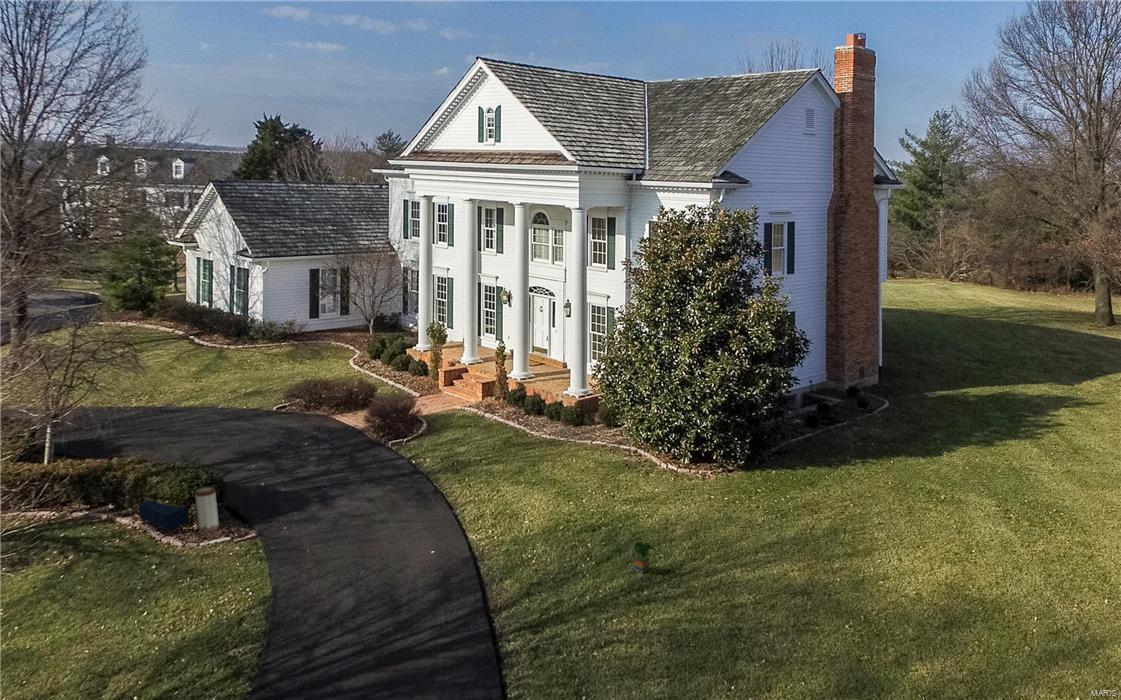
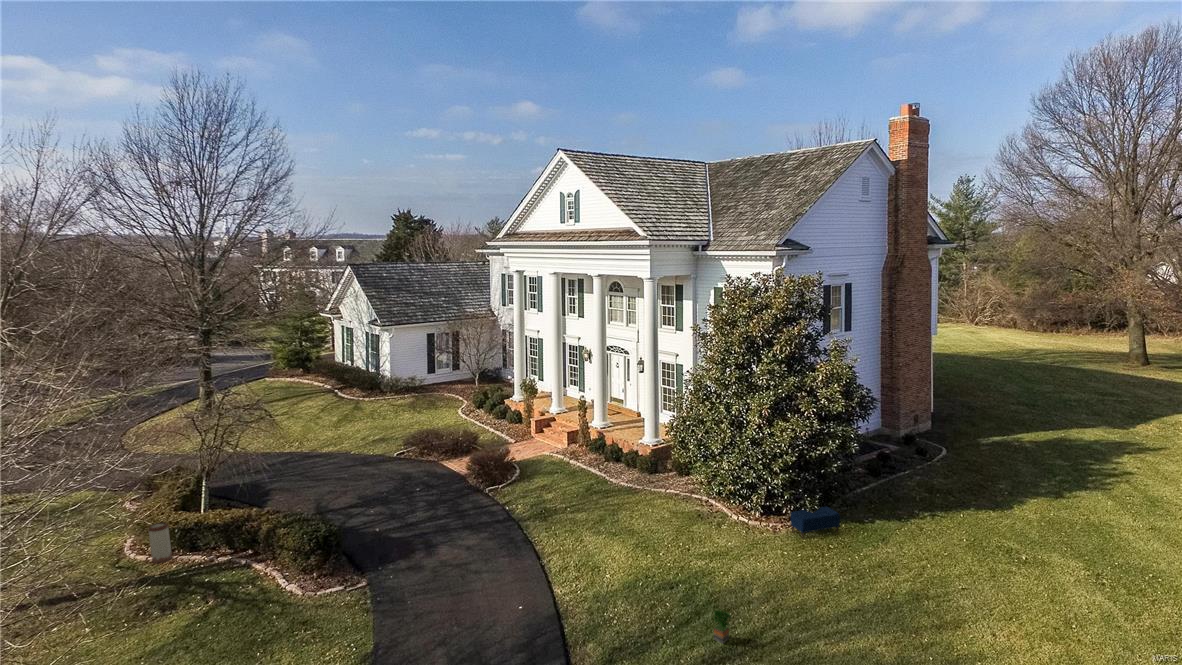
trash can: present [194,486,219,533] -> present [149,522,172,563]
bench: present [139,500,190,537] -> present [790,506,840,538]

